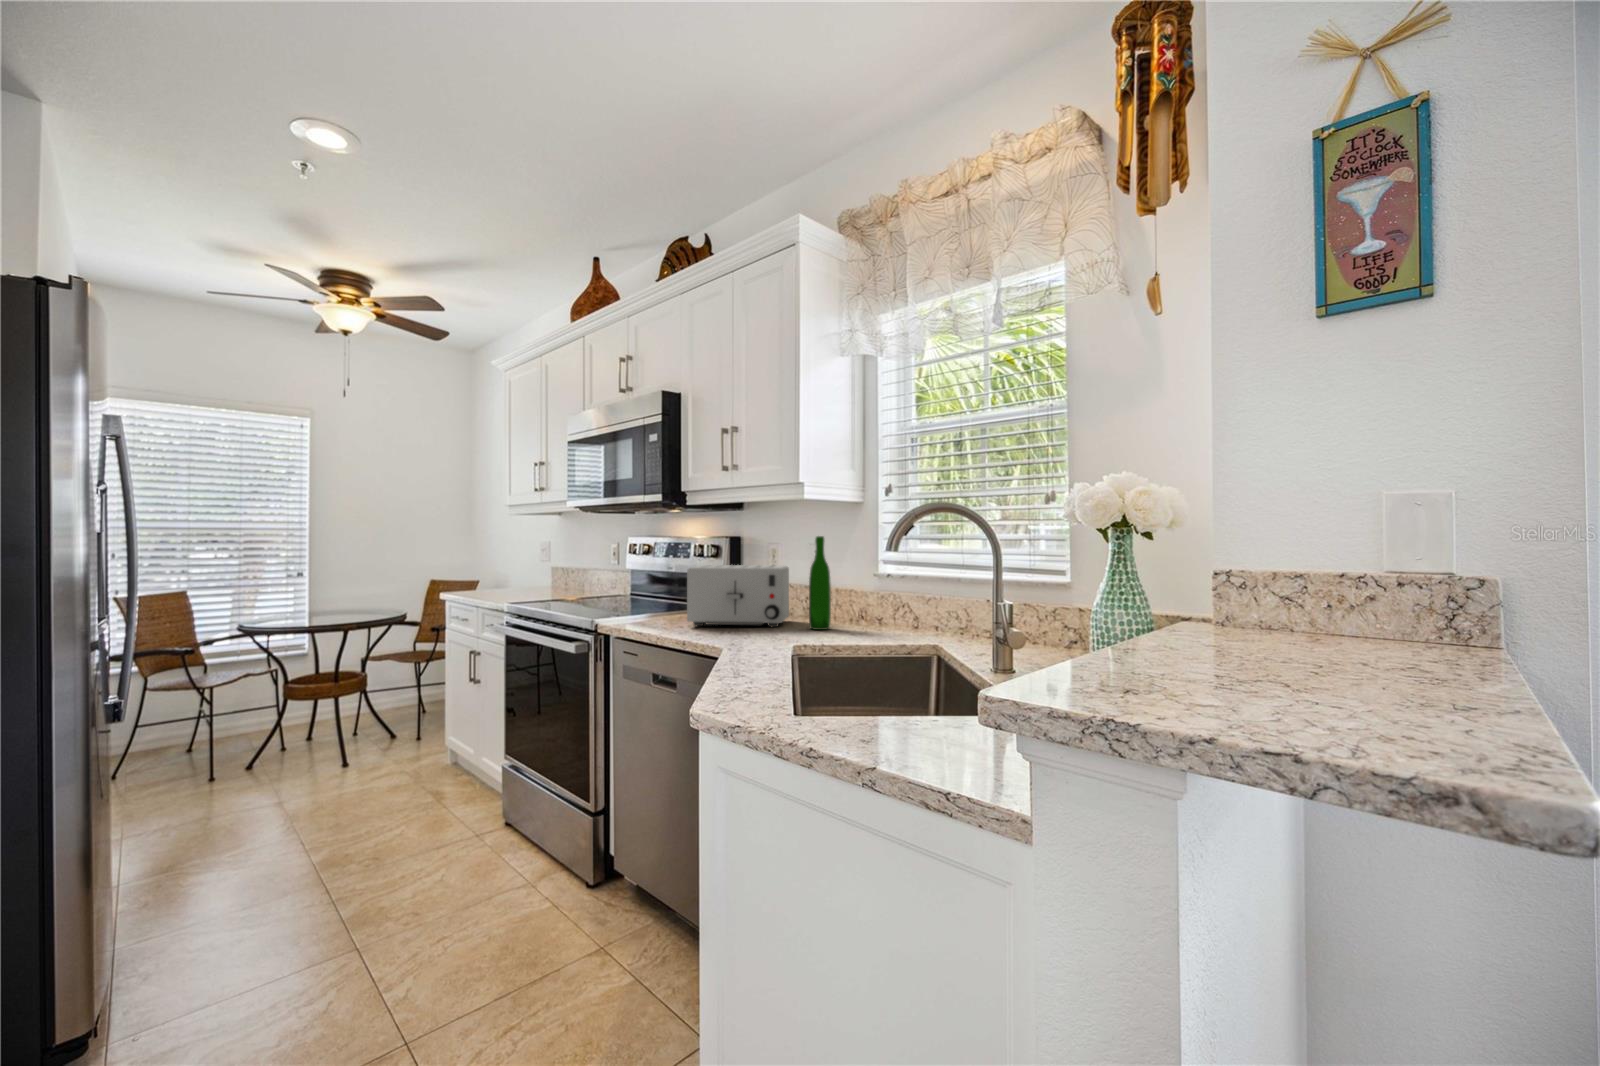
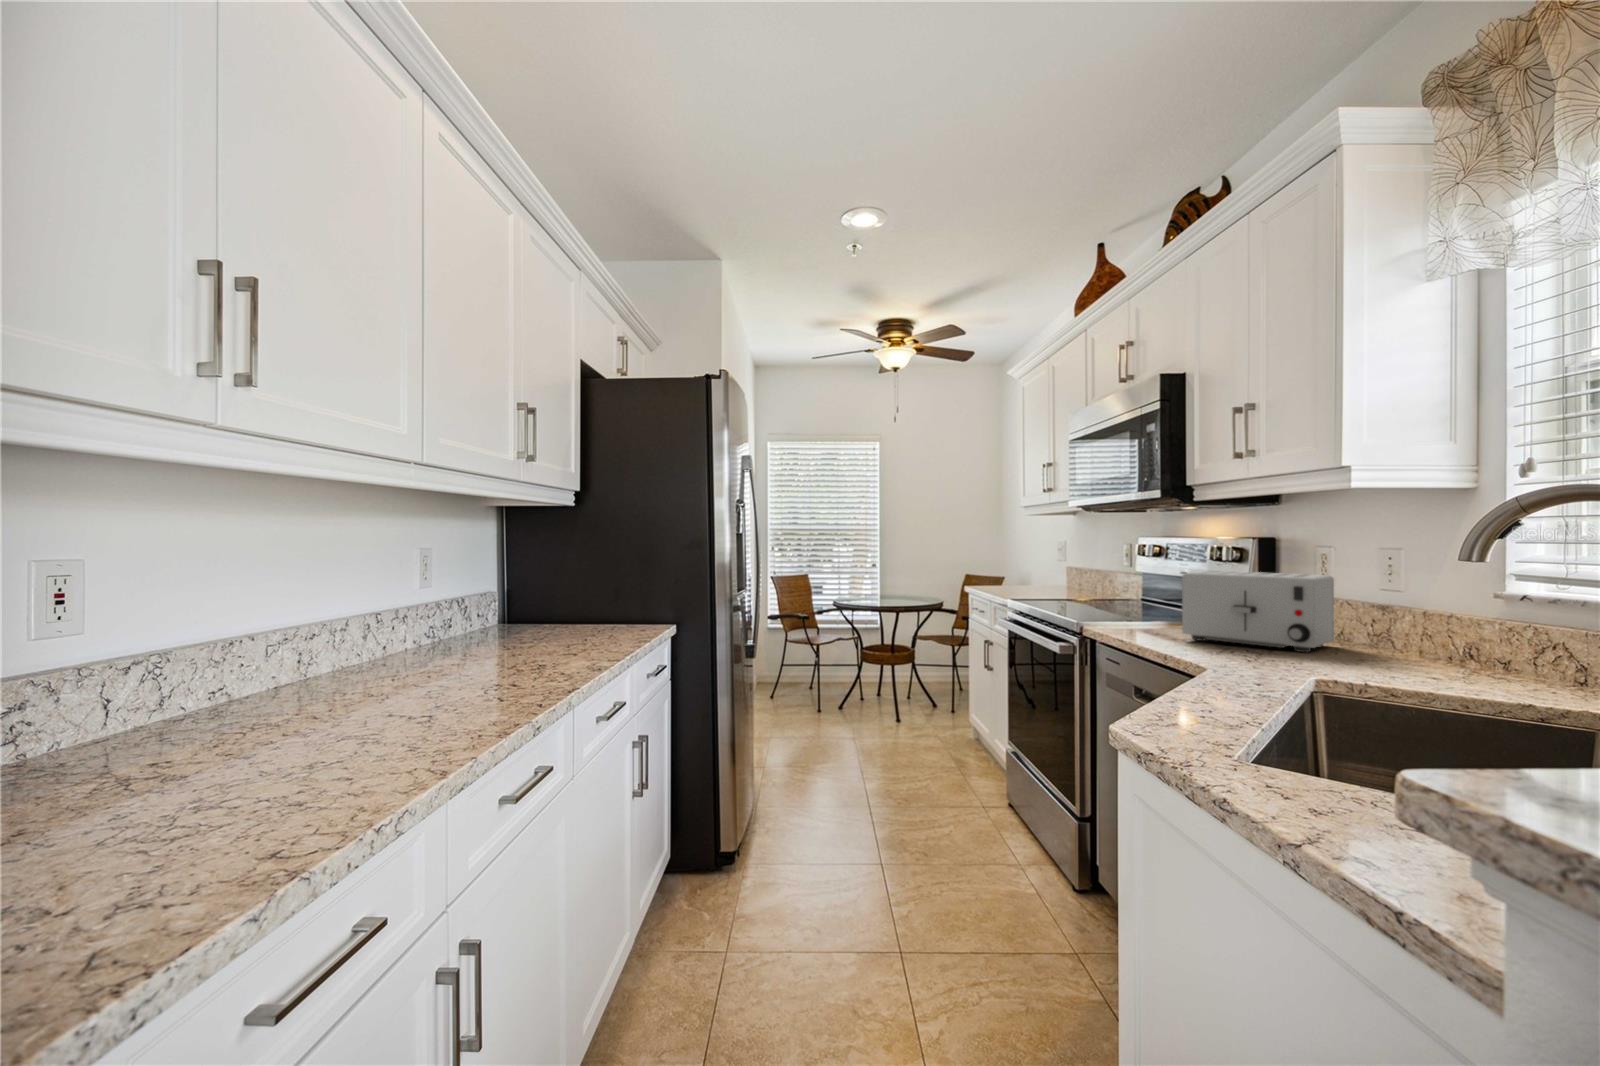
wine bottle: present [809,536,831,630] -> none [1355,538,1394,664]

